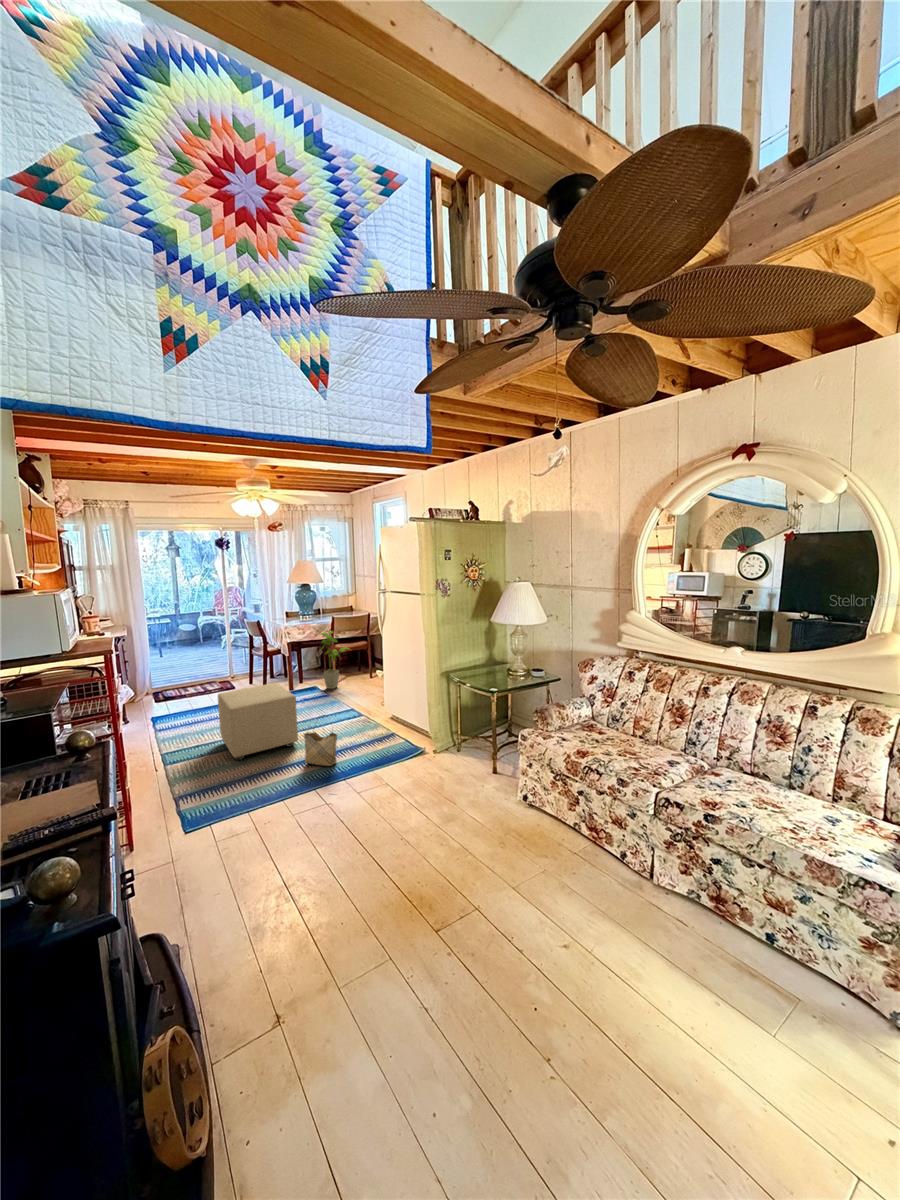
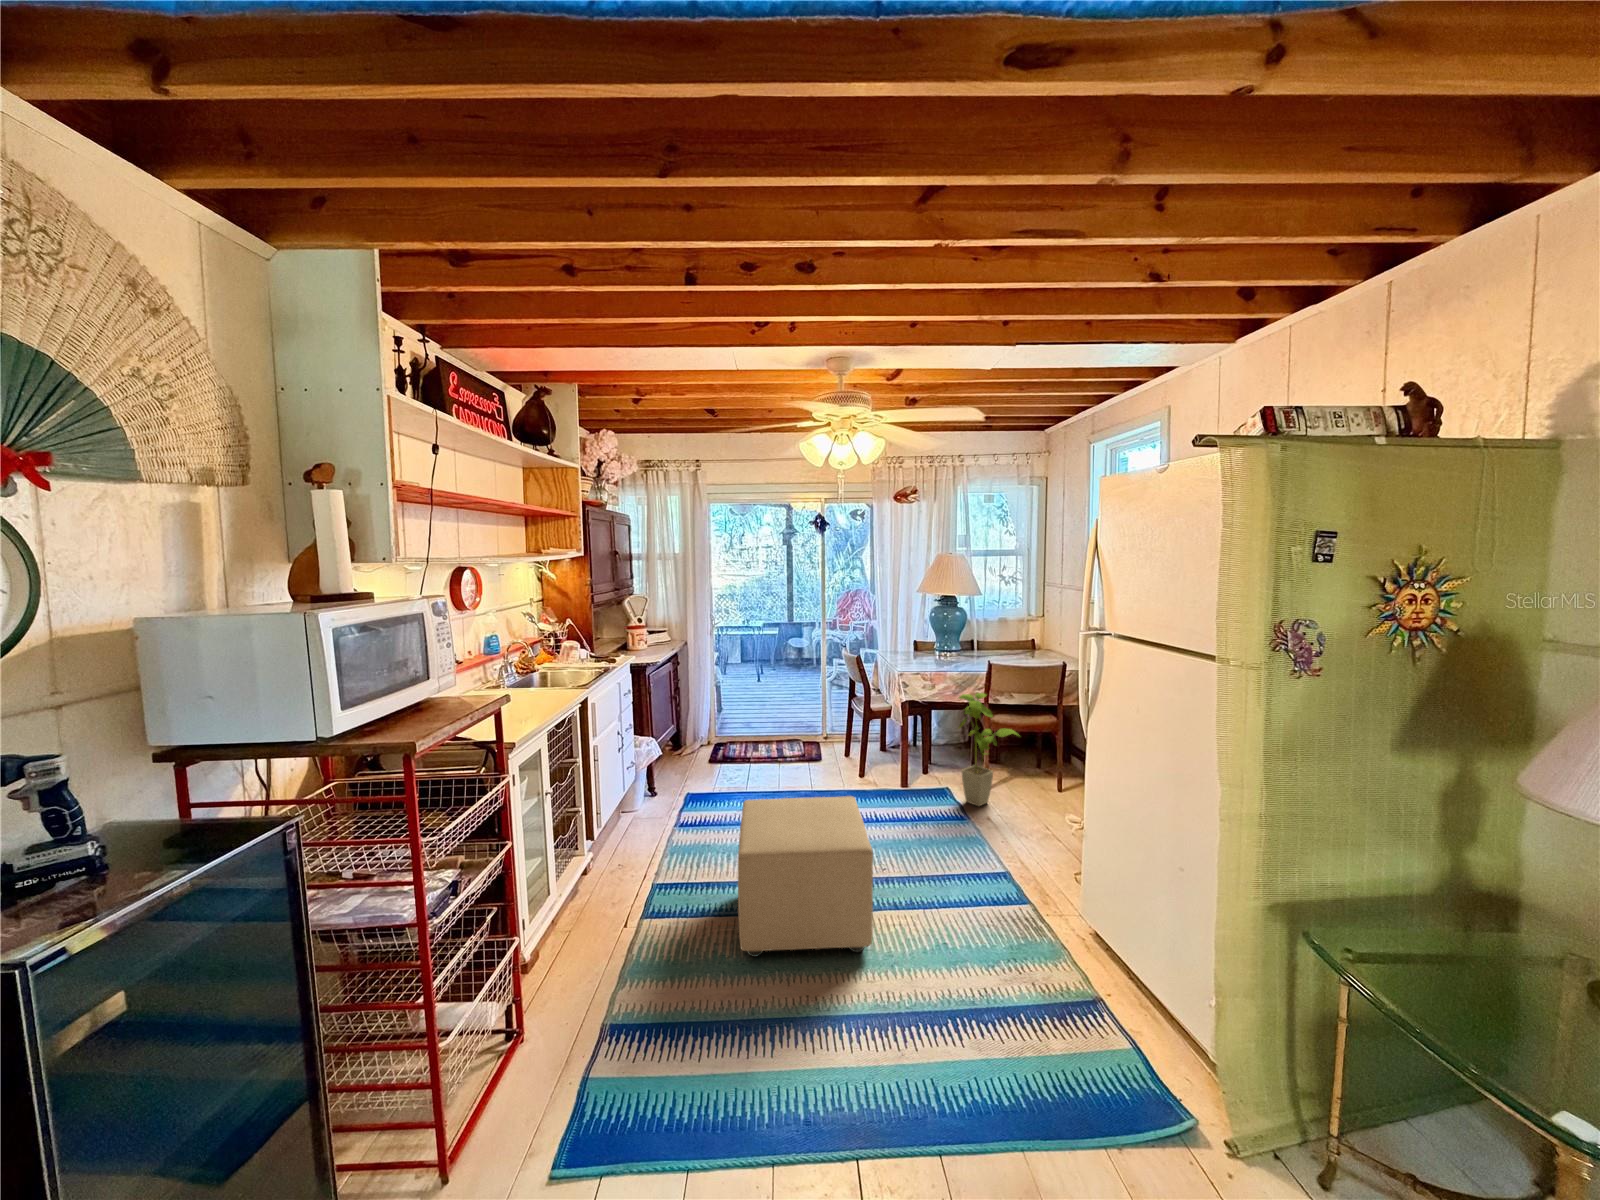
woven basket: present [304,732,337,766] -> none [866,926,945,1068]

